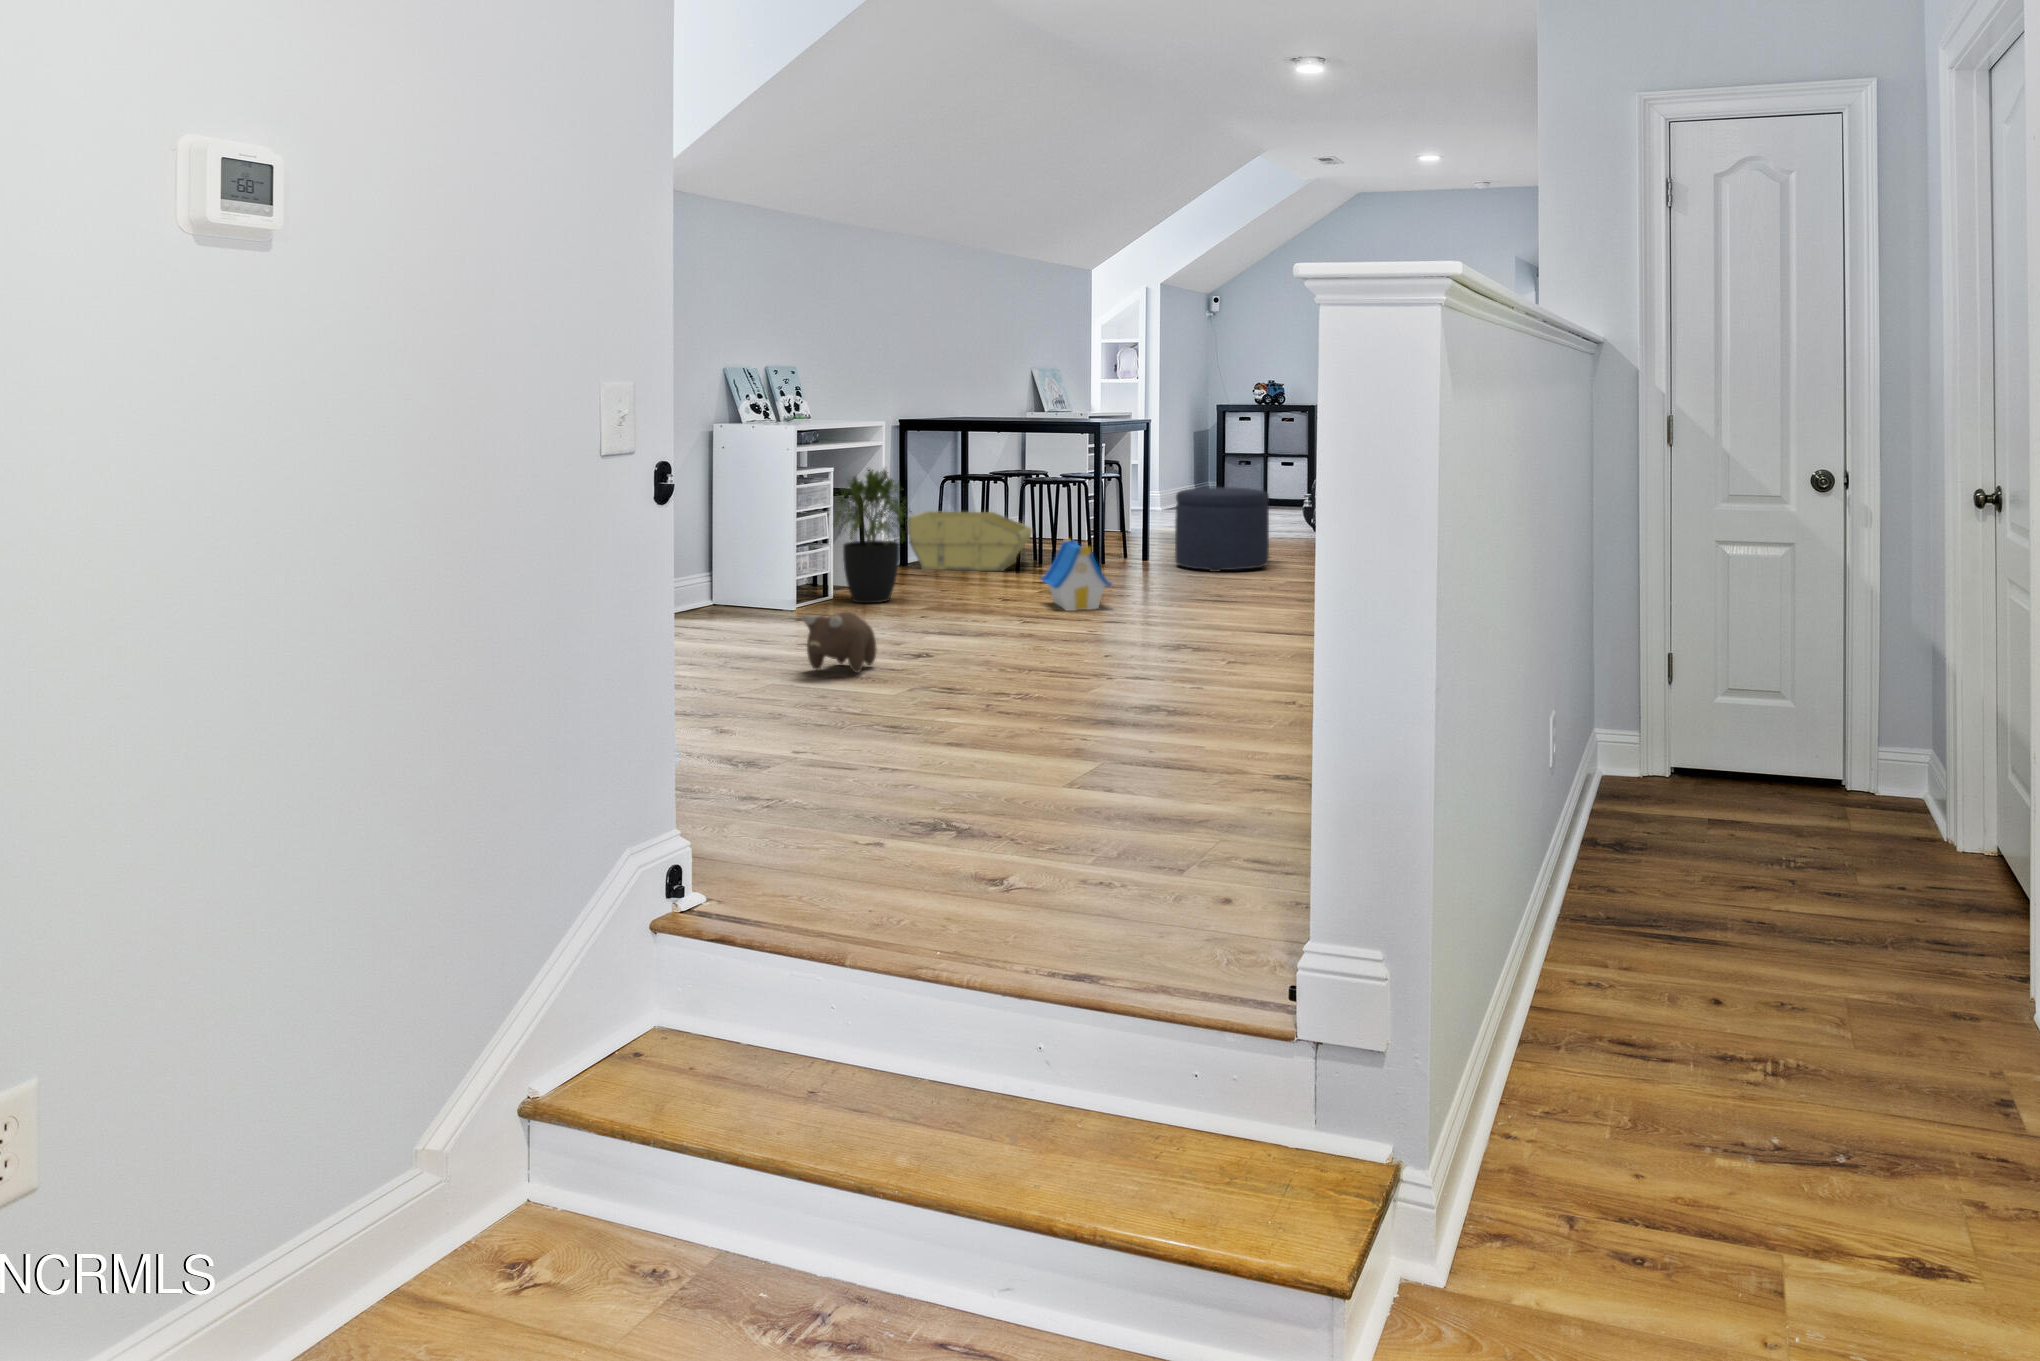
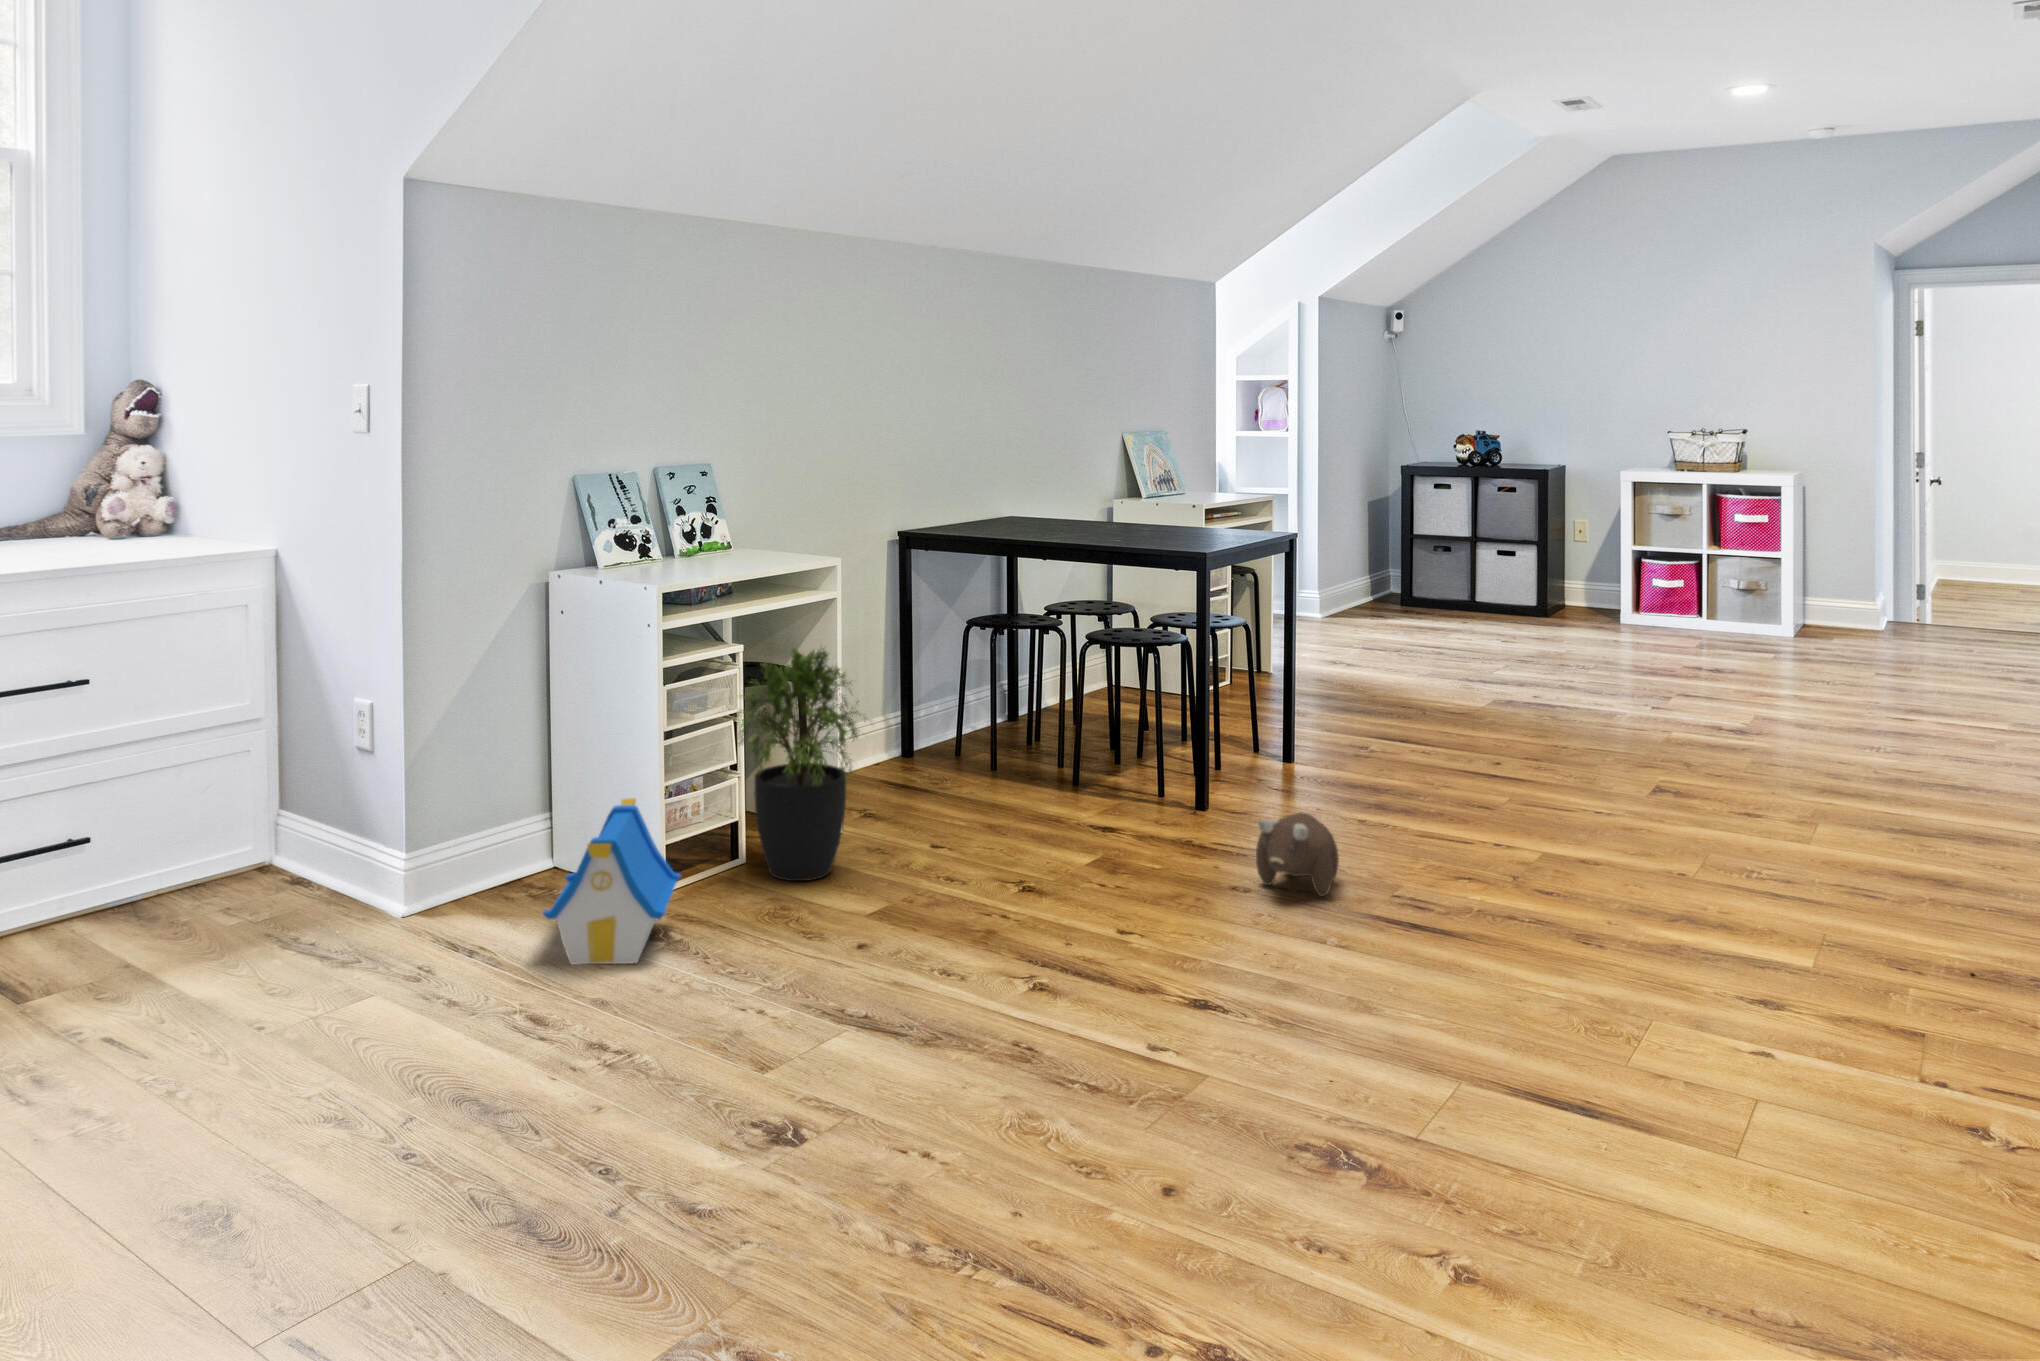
ottoman: present [1175,487,1269,572] -> none [1335,647,1499,802]
storage bin: present [907,511,1032,571] -> none [907,666,1102,779]
toy house: present [1041,539,1112,611] -> present [543,798,681,964]
plush toy: present [803,612,876,673] -> present [1256,812,1339,897]

